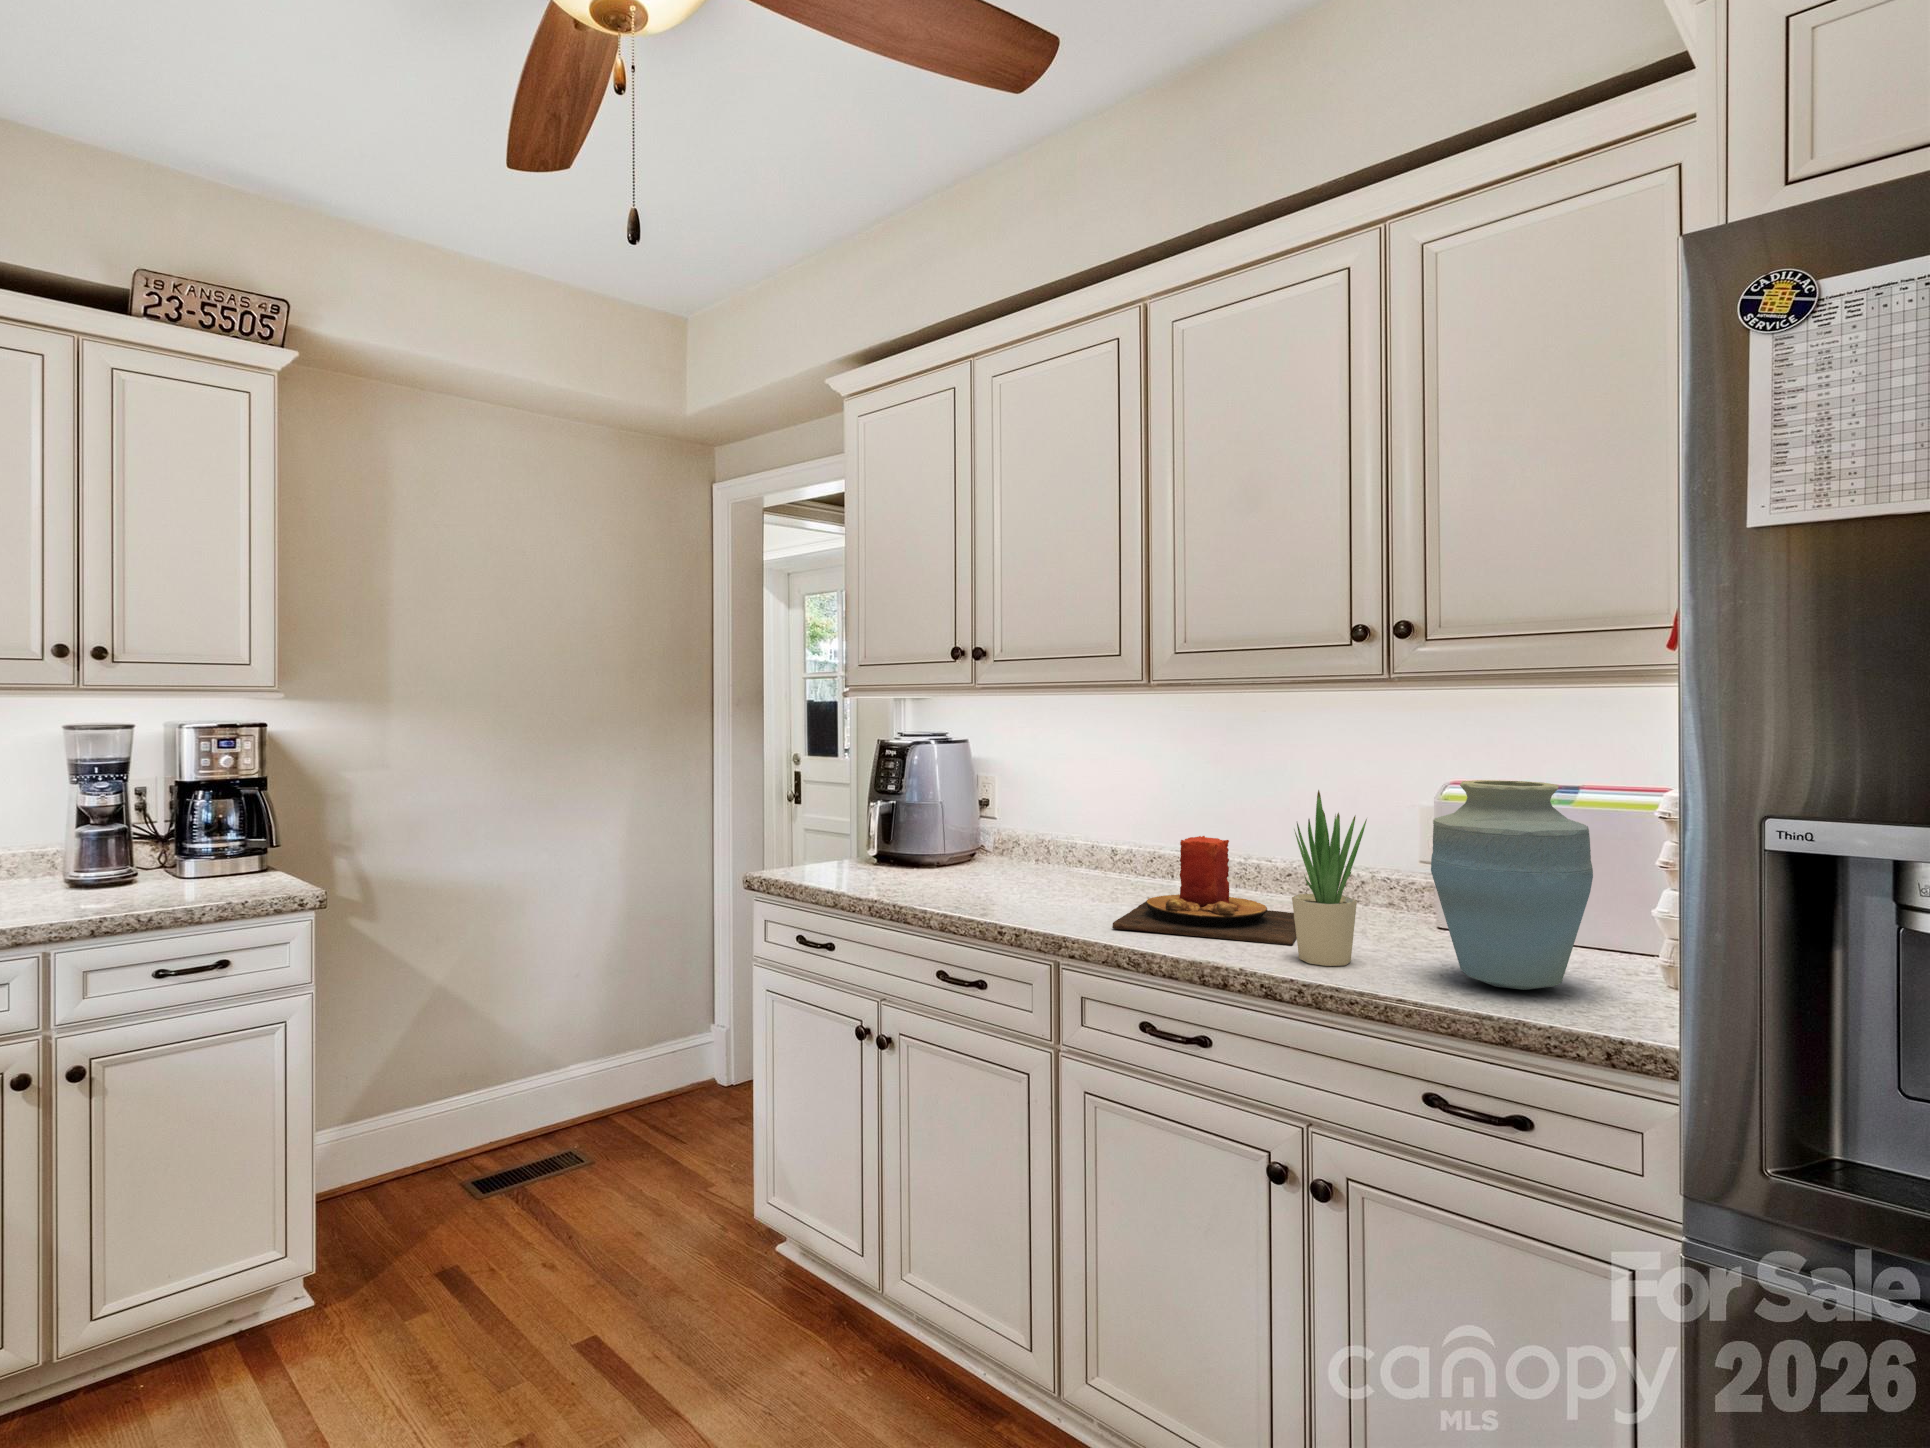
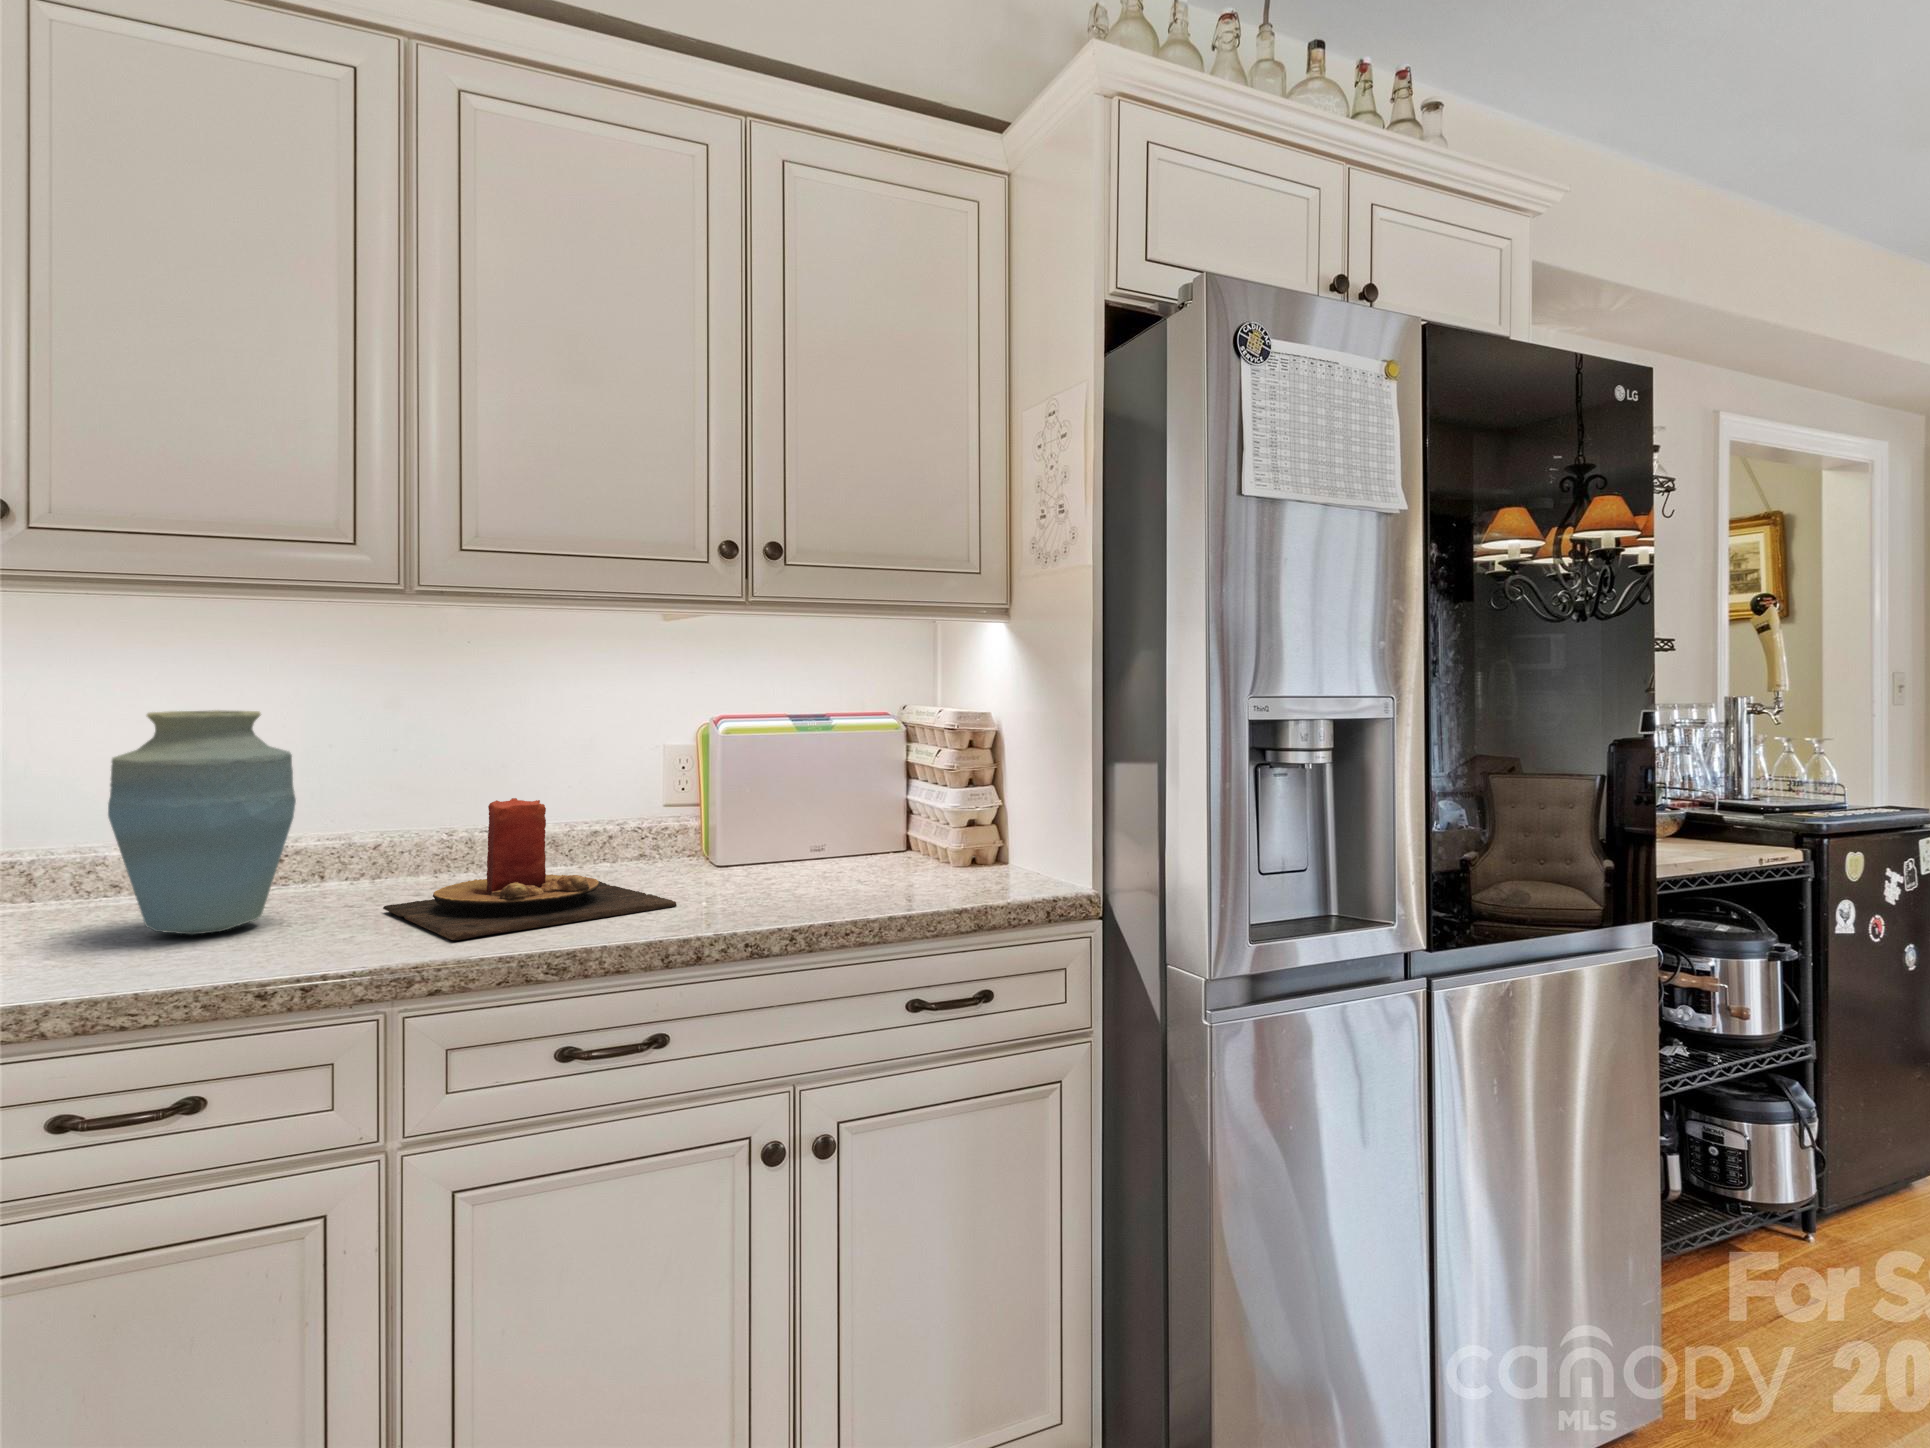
vase: present [1431,780,1593,990] -> present [108,710,296,935]
potted plant: present [1292,790,1367,966] -> none [710,719,783,914]

